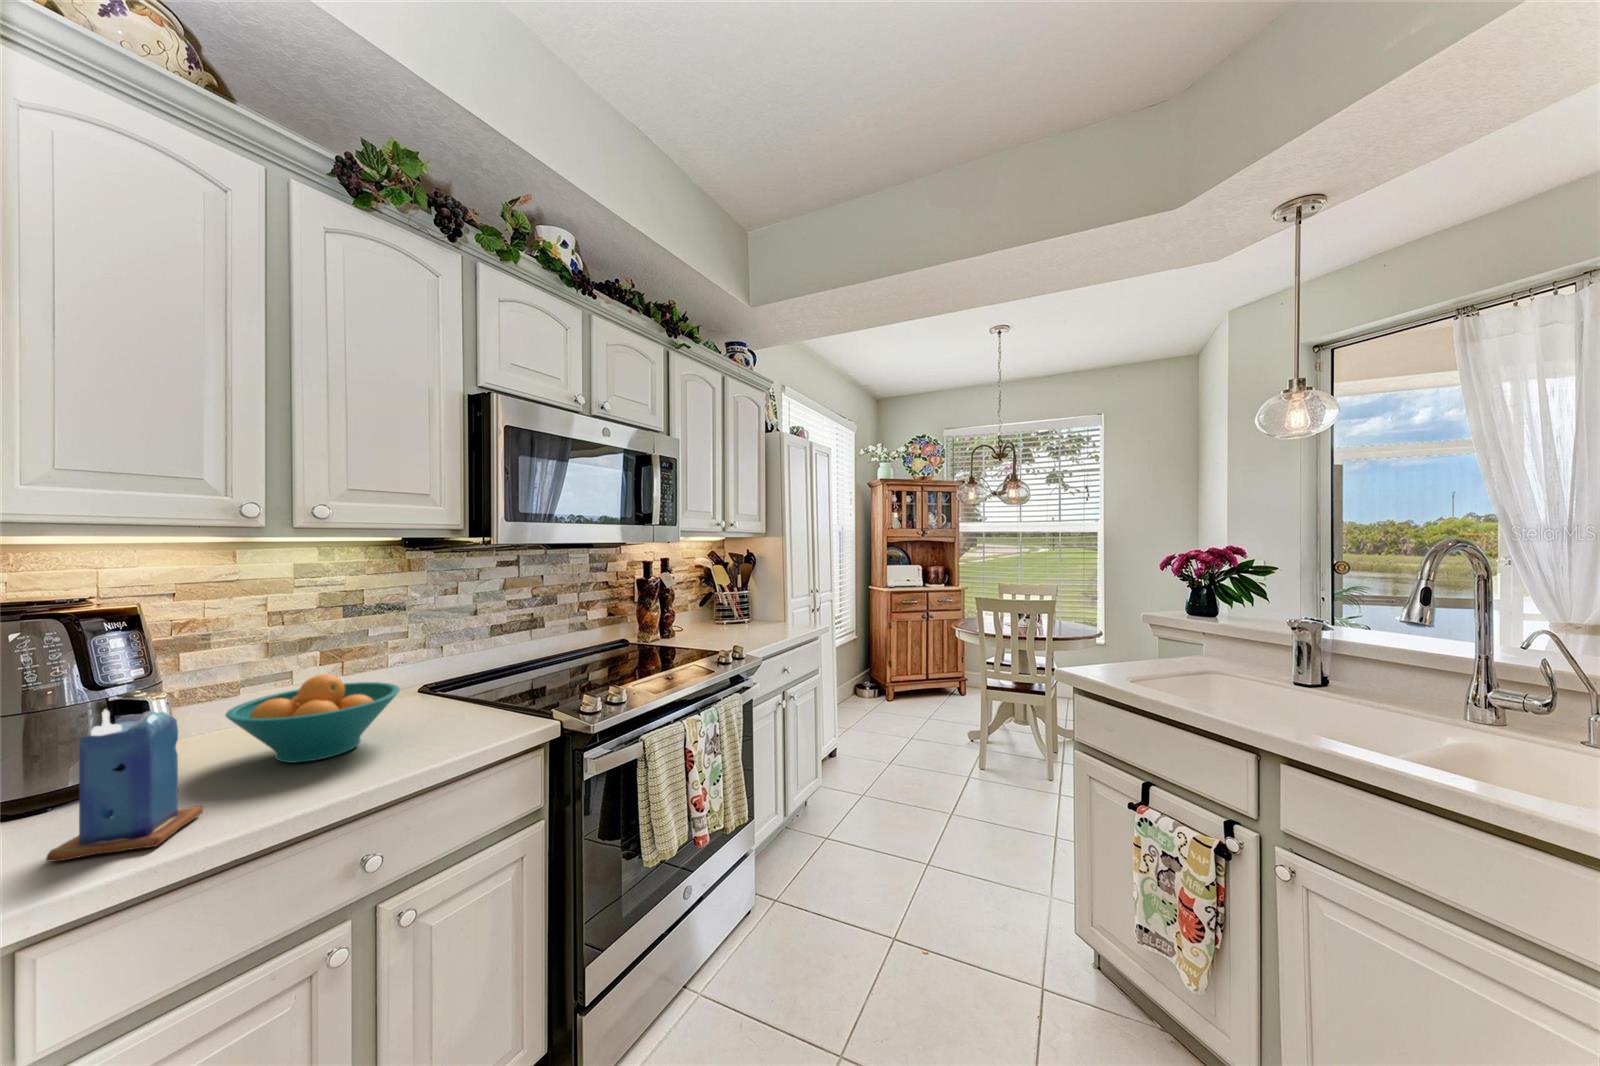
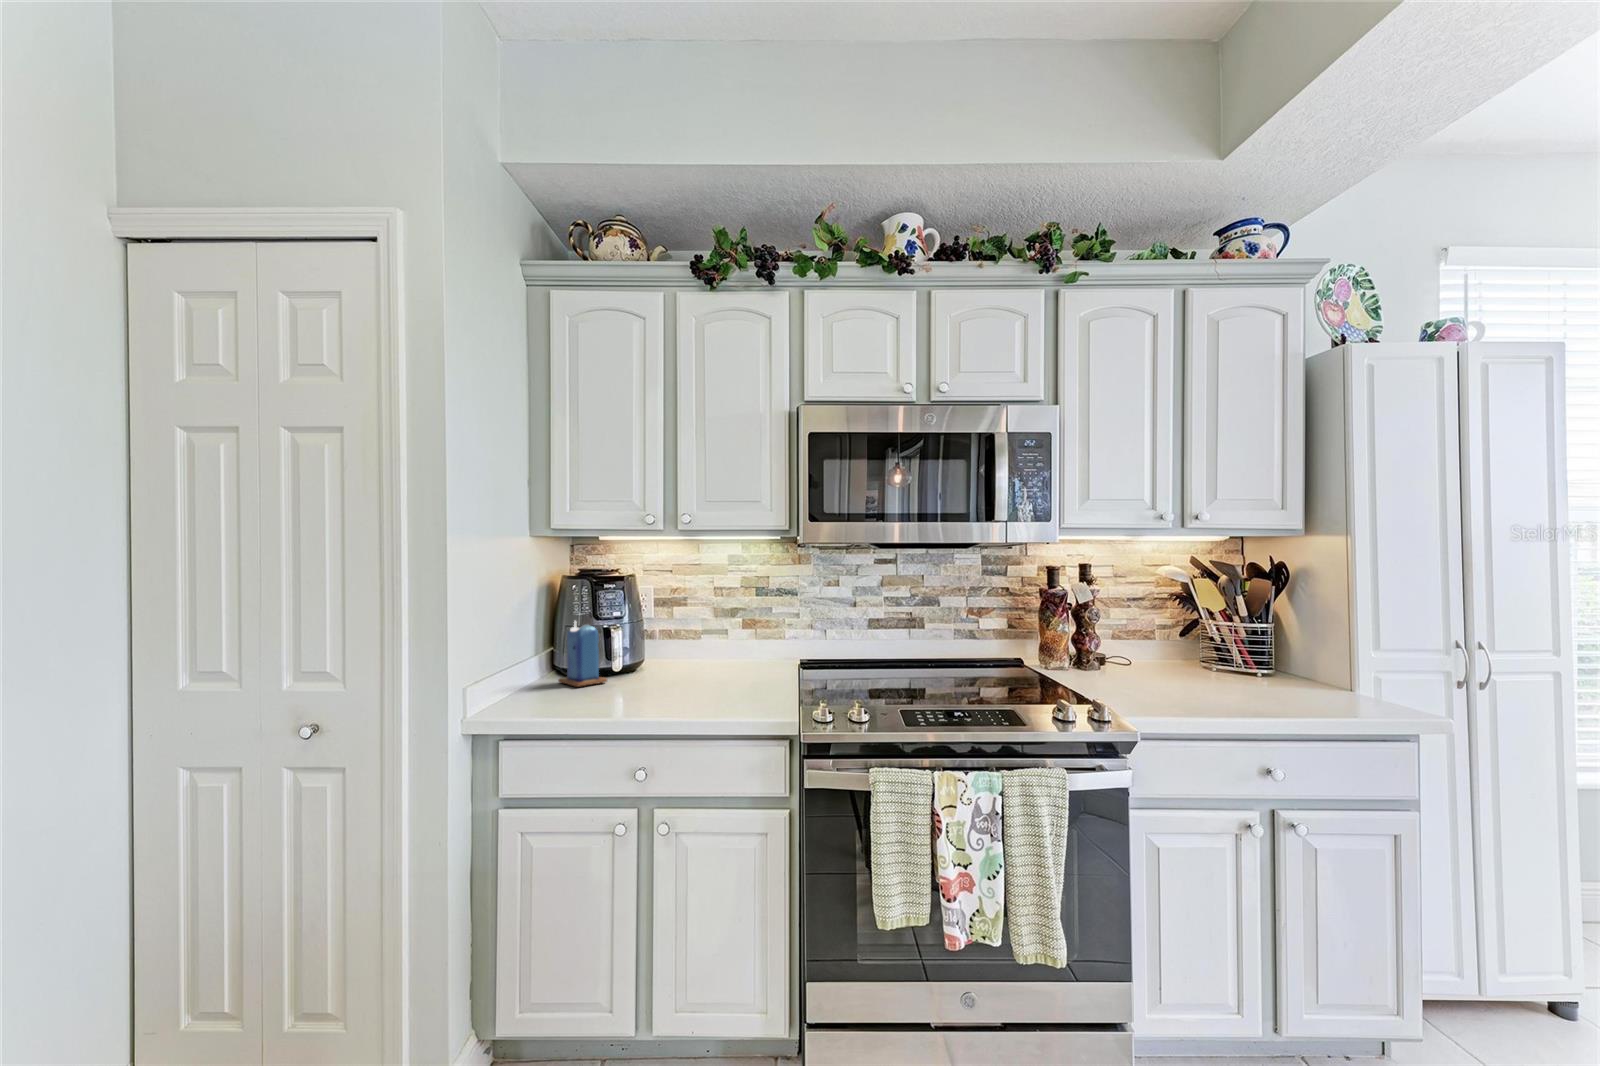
fruit bowl: present [226,674,400,763] -> none [644,626,728,677]

